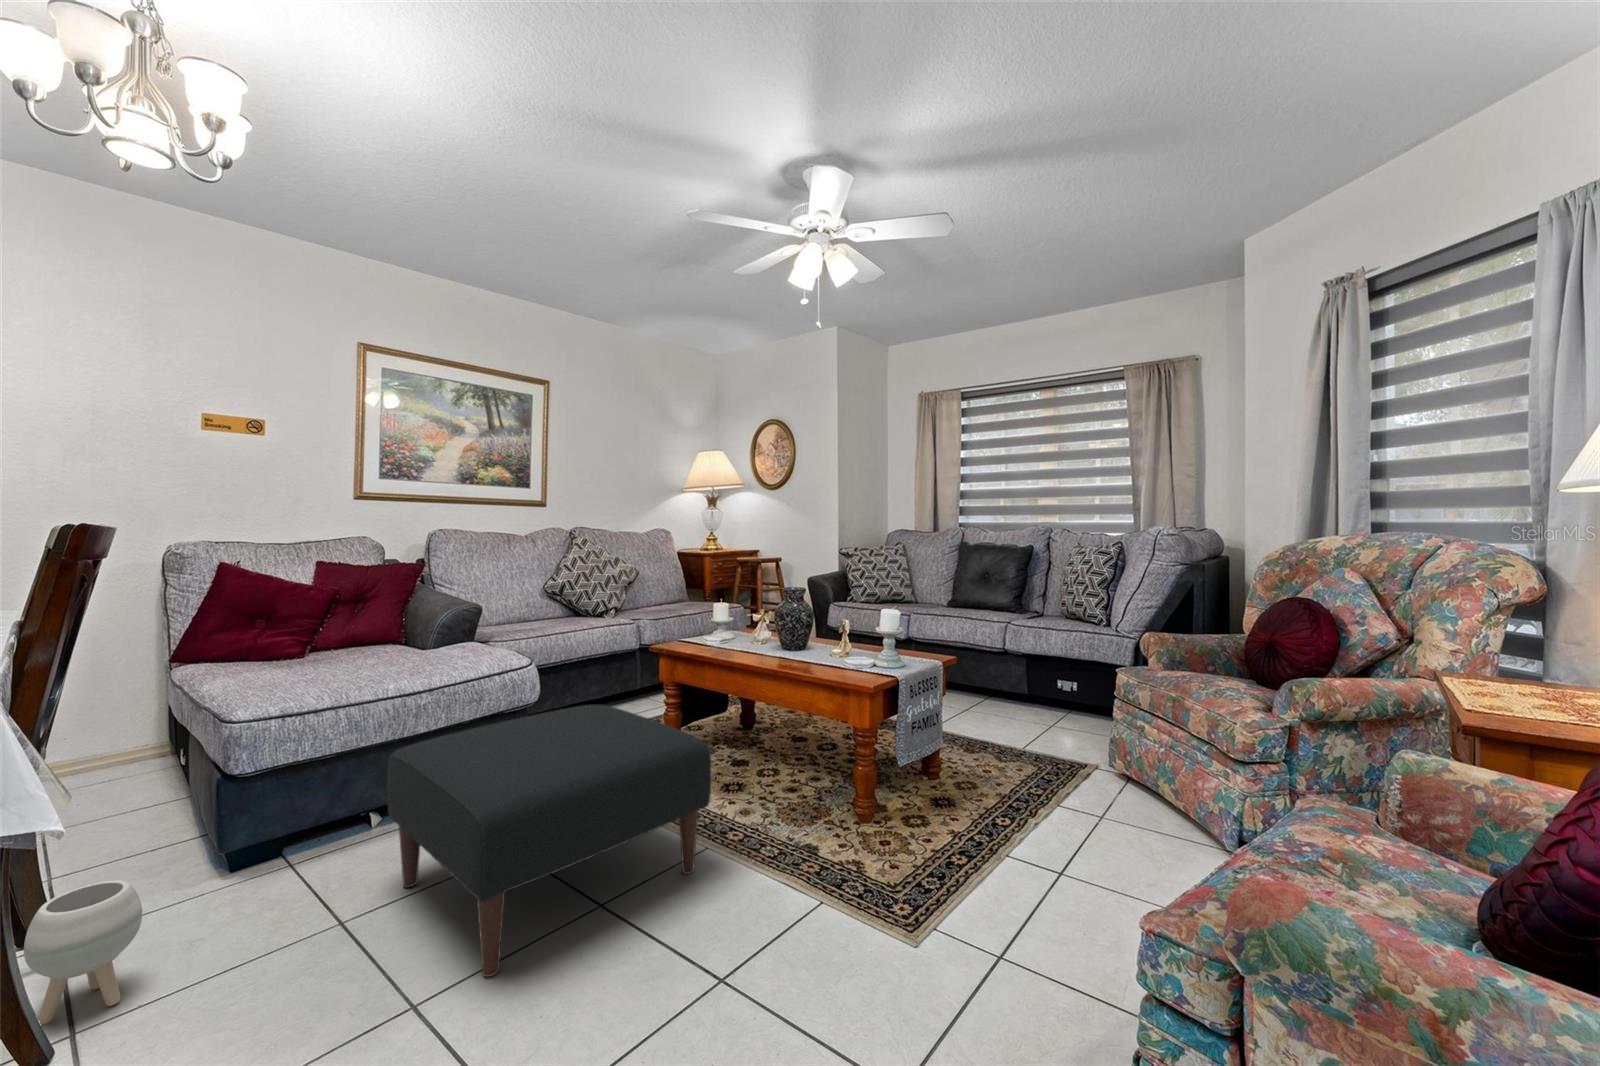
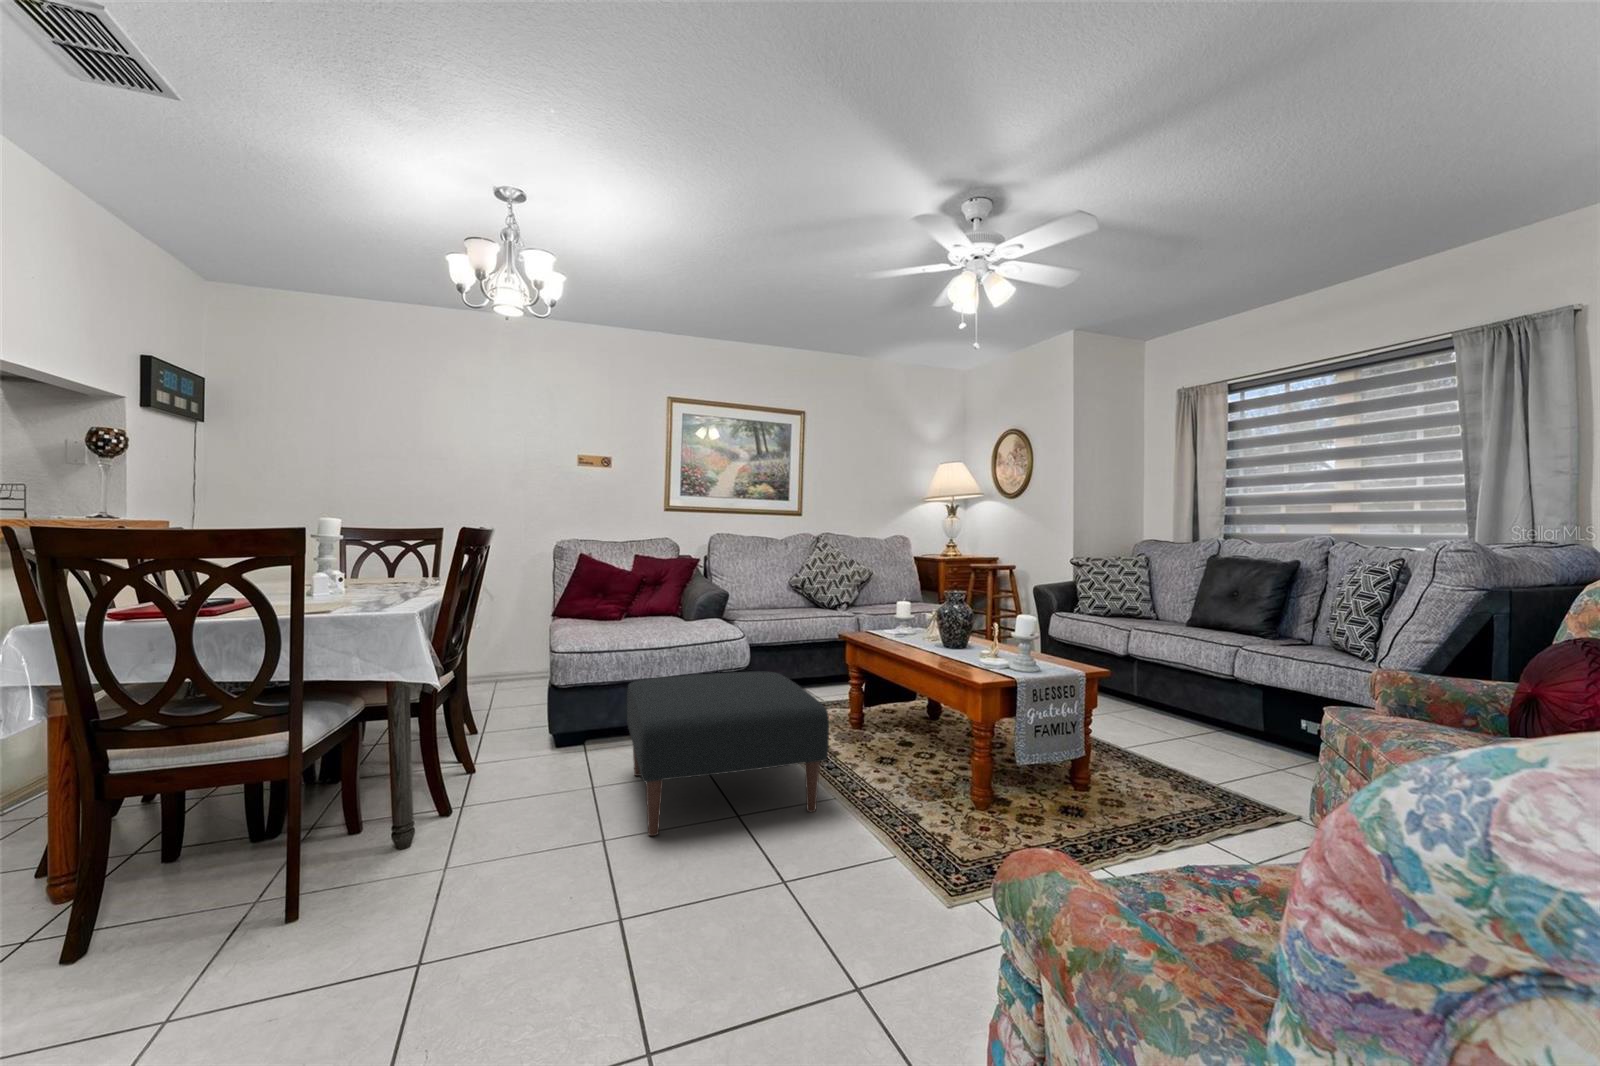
planter: present [24,880,142,1025] -> none [452,729,500,797]

